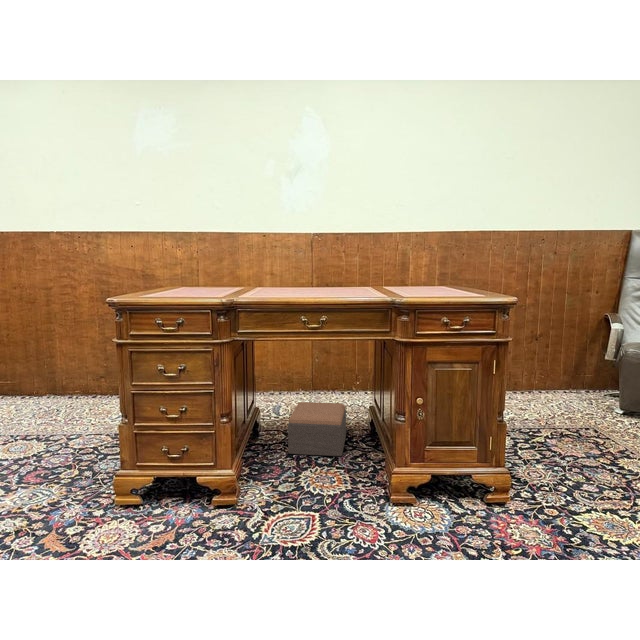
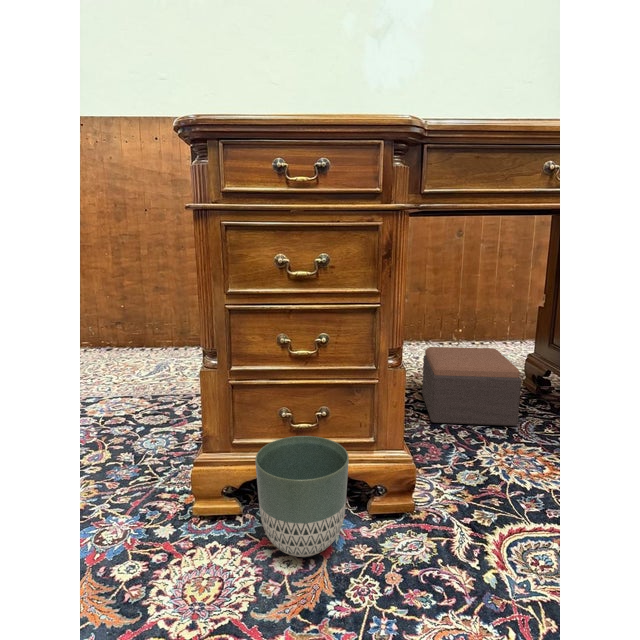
planter: none [141,461,192,524] -> present [255,436,349,557]

